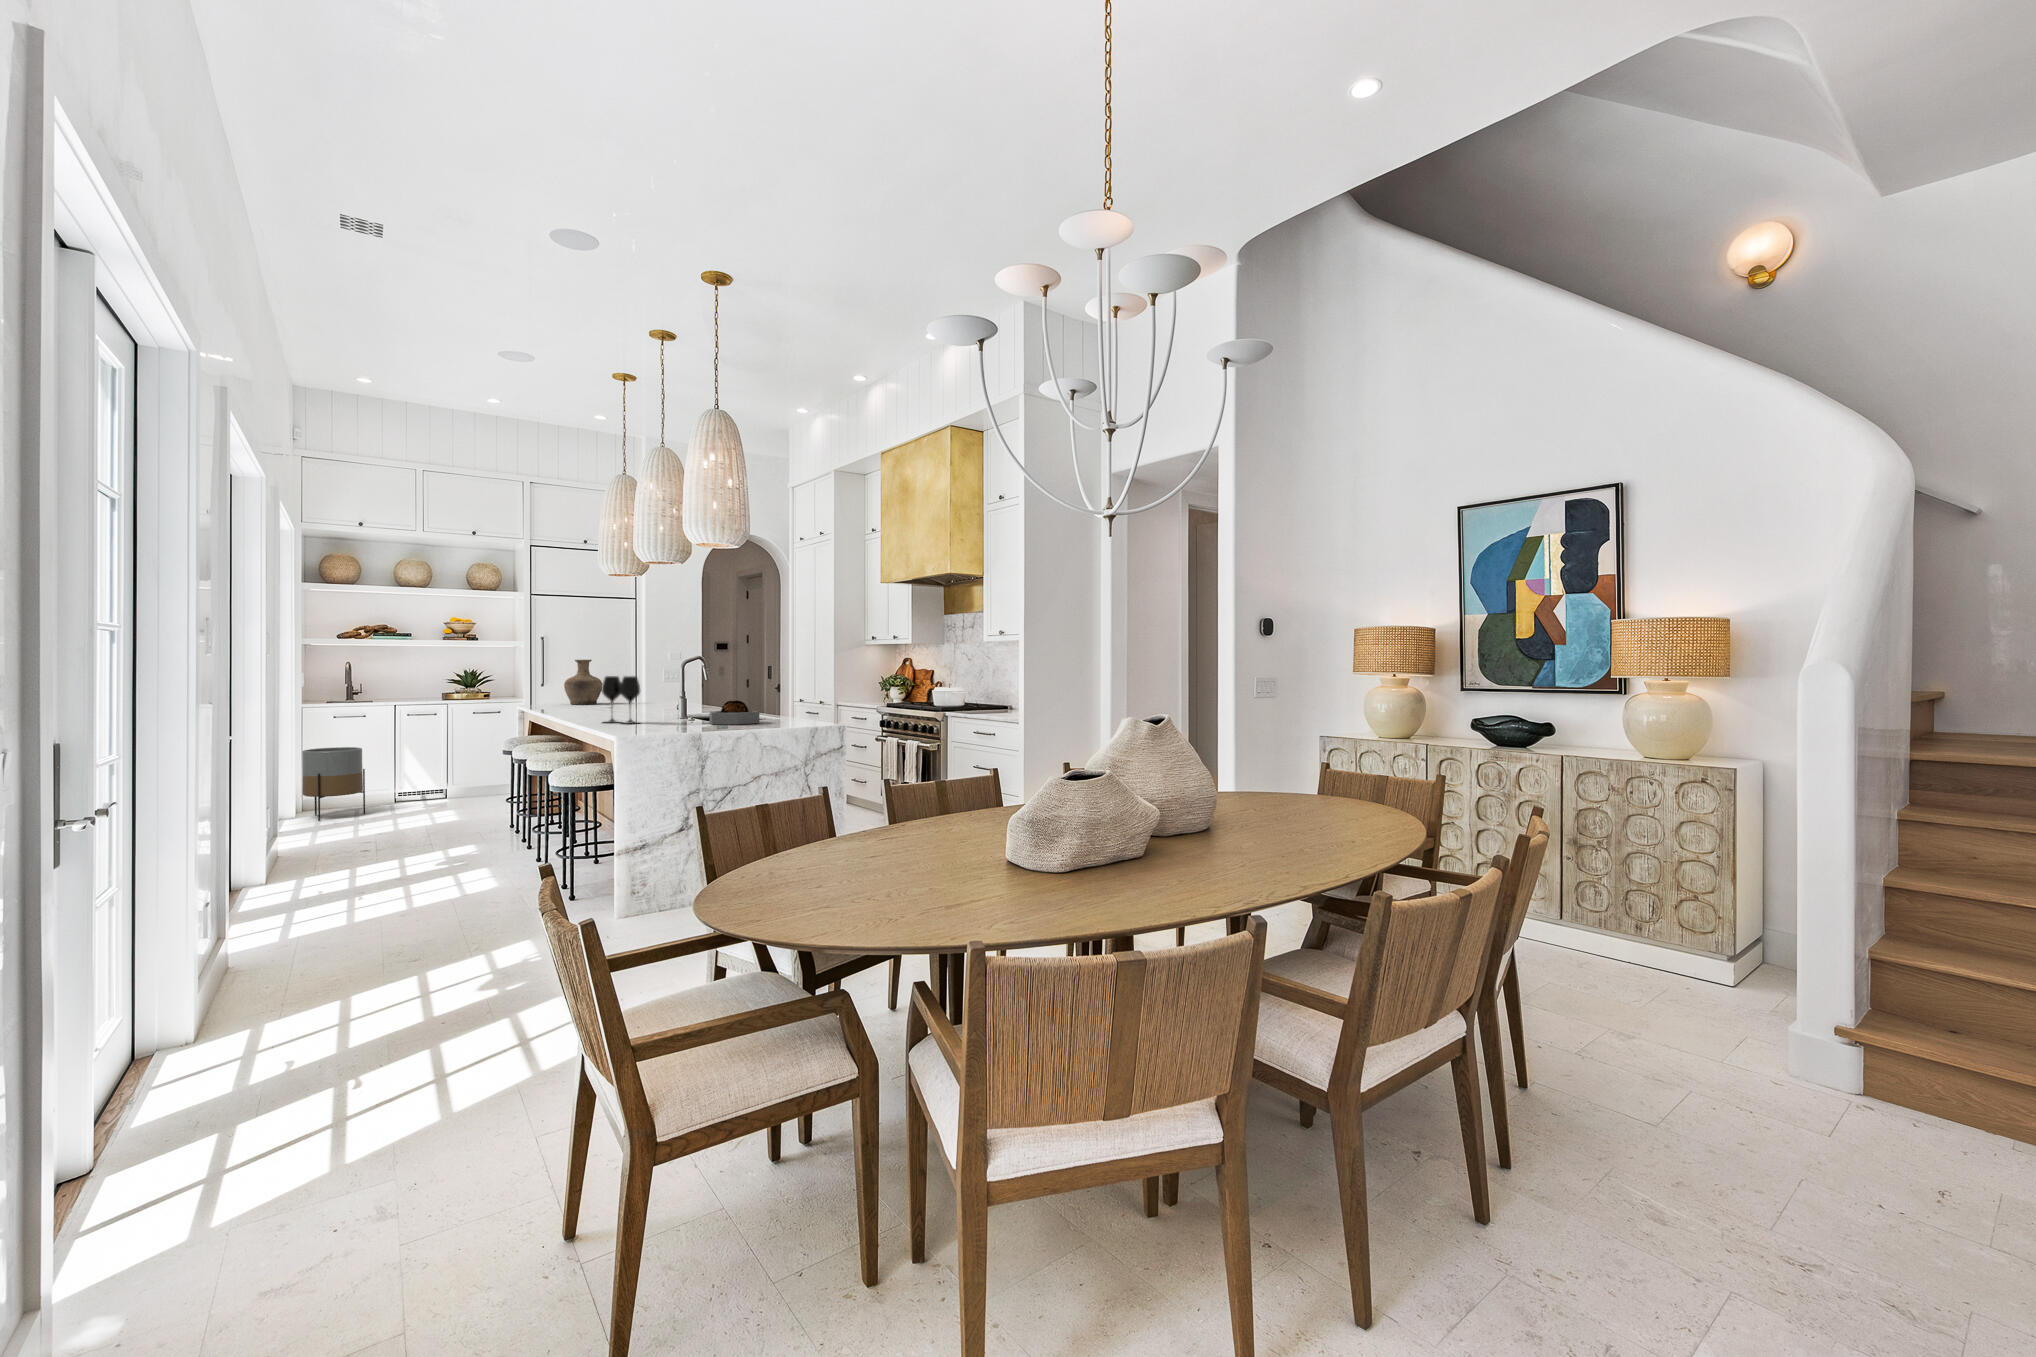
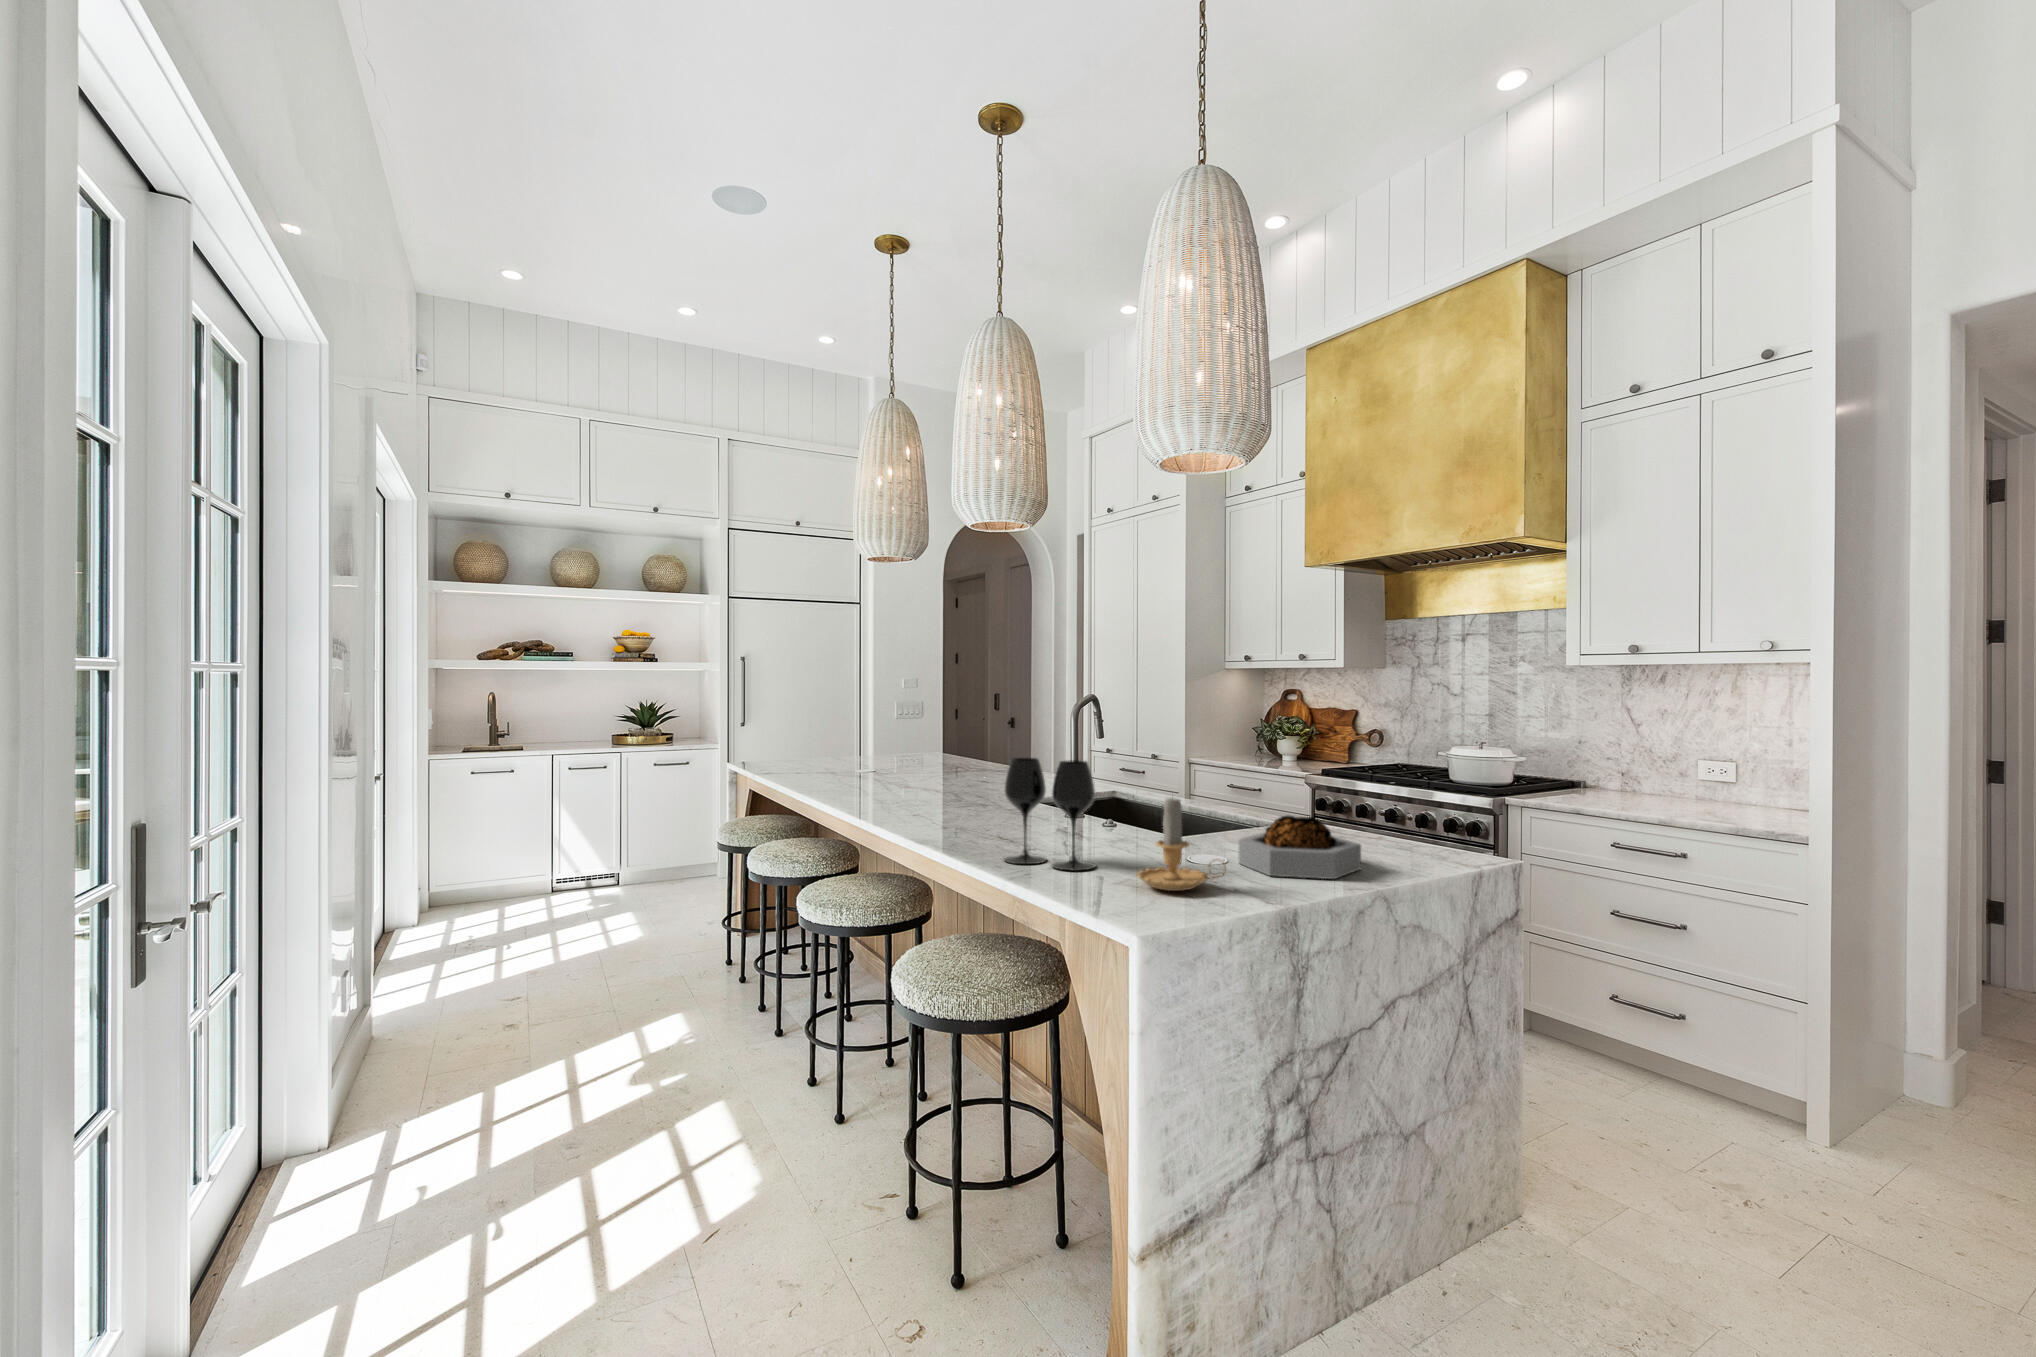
vase: present [564,660,602,705] -> none [821,698,880,774]
candle: none [643,687,680,726] -> present [1137,798,1226,891]
planter: present [302,747,365,821] -> none [424,819,510,933]

